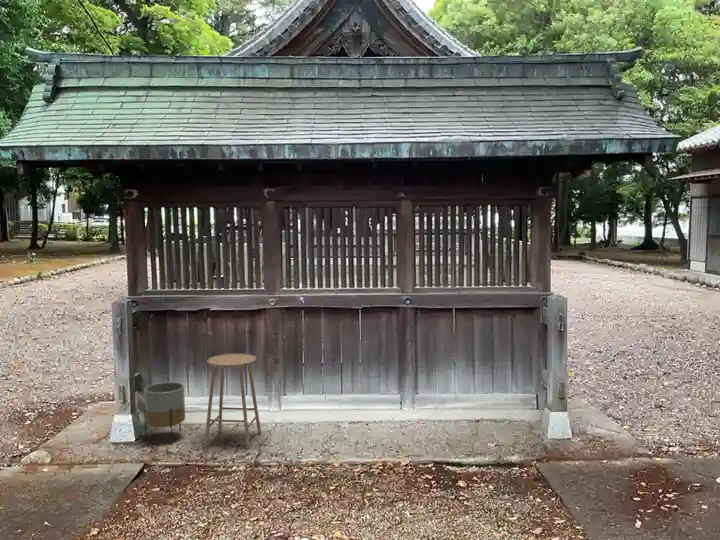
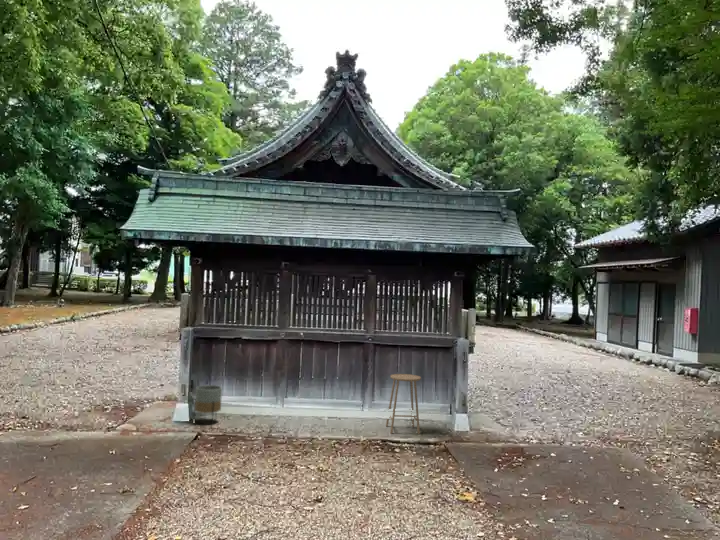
stool: present [204,353,261,449] -> present [386,374,421,434]

